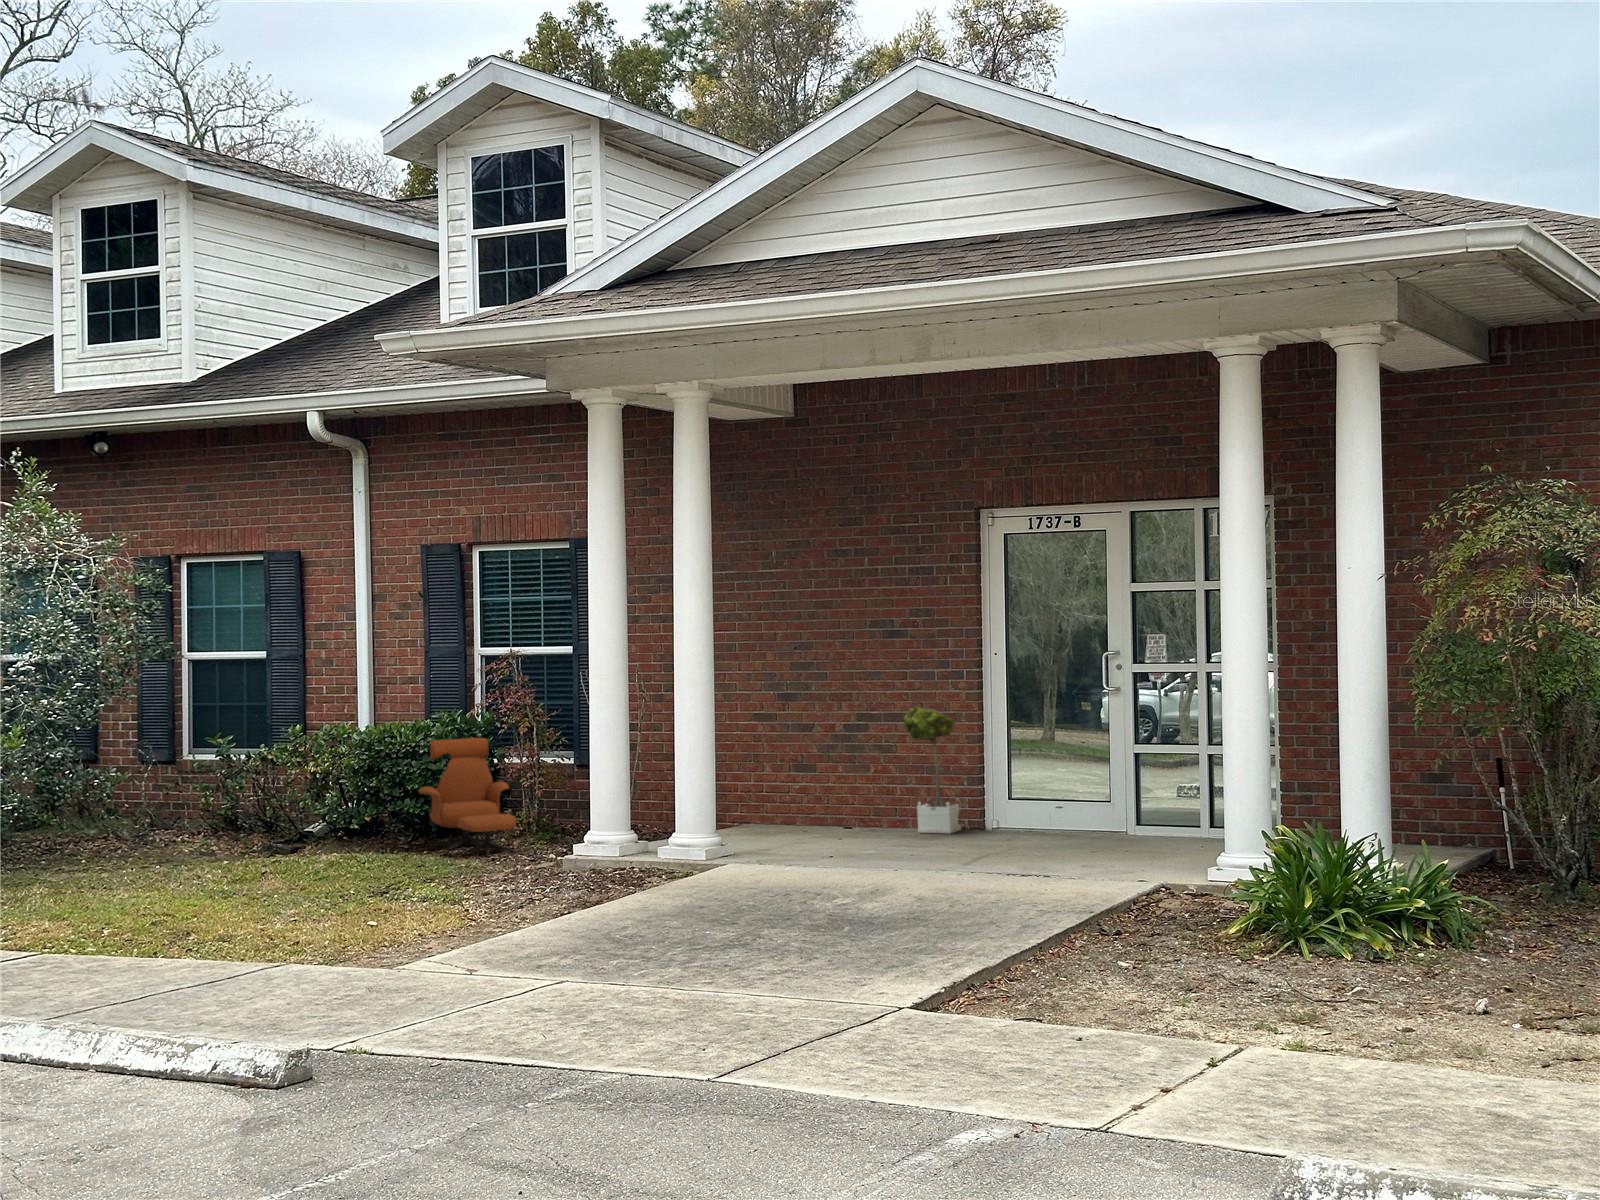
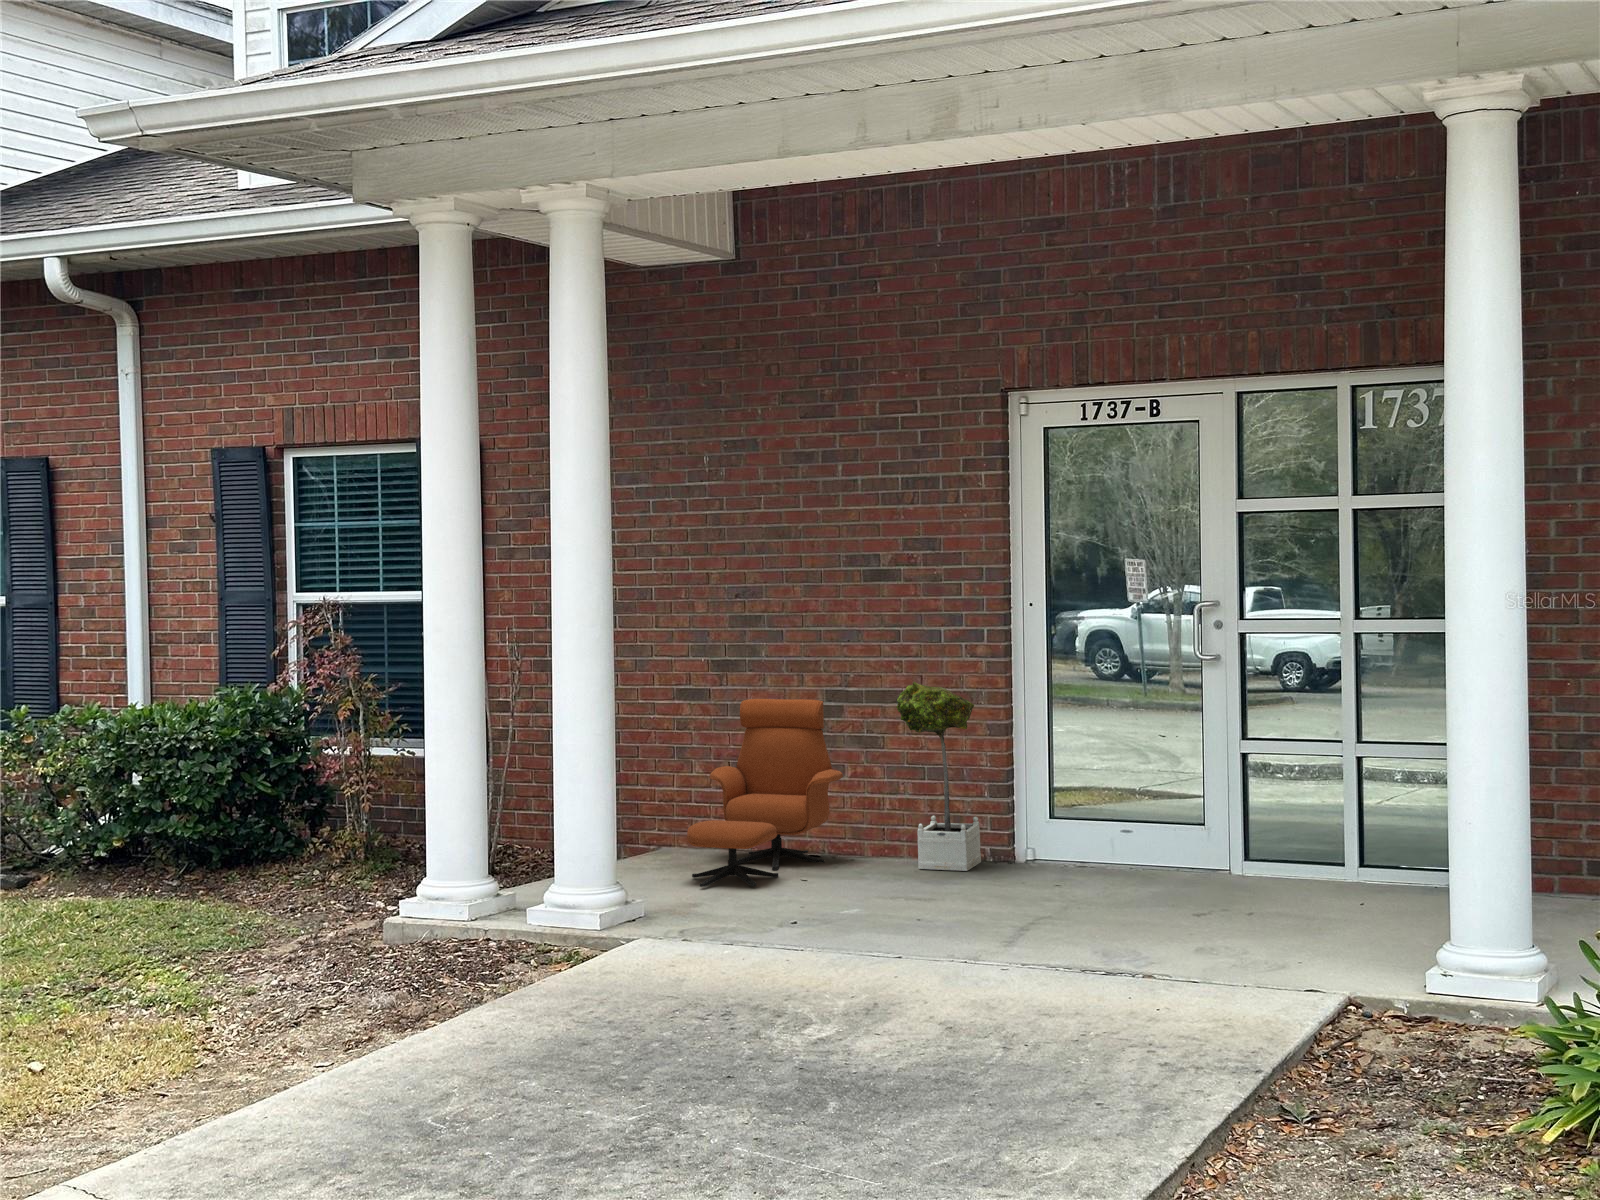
lounge chair: present [419,738,517,856] -> present [687,699,843,887]

